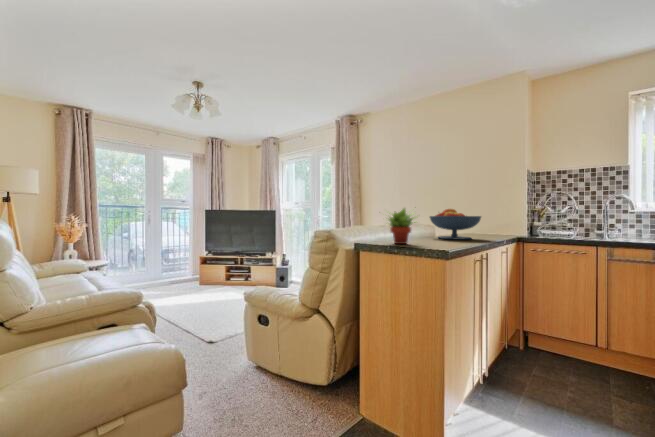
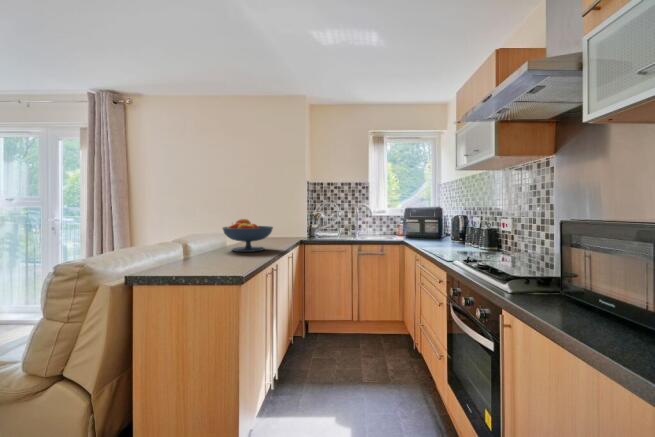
succulent plant: present [389,208,416,244] -> none [158,225,212,270]

